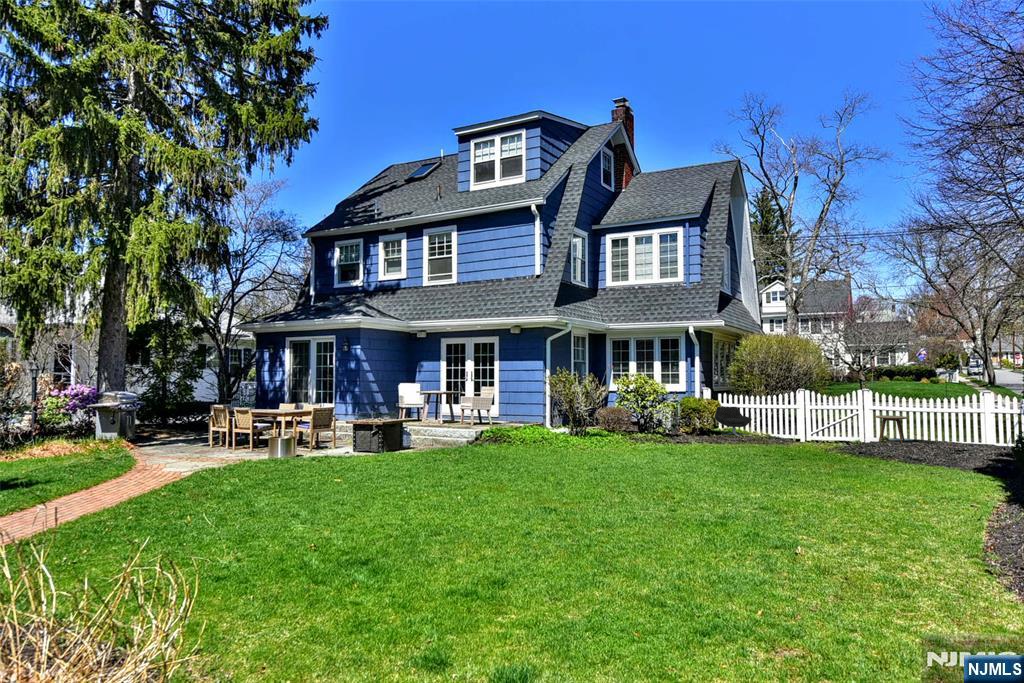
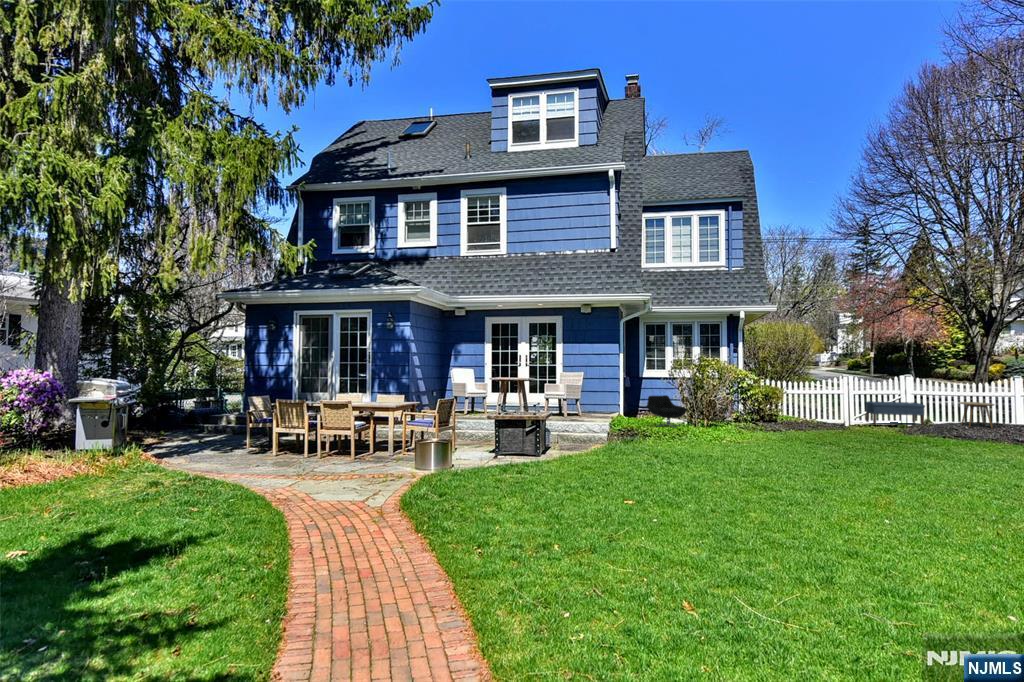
lounge chair: present [715,407,752,436] -> present [647,395,687,426]
bench: none [781,414,834,439] -> present [865,401,925,426]

